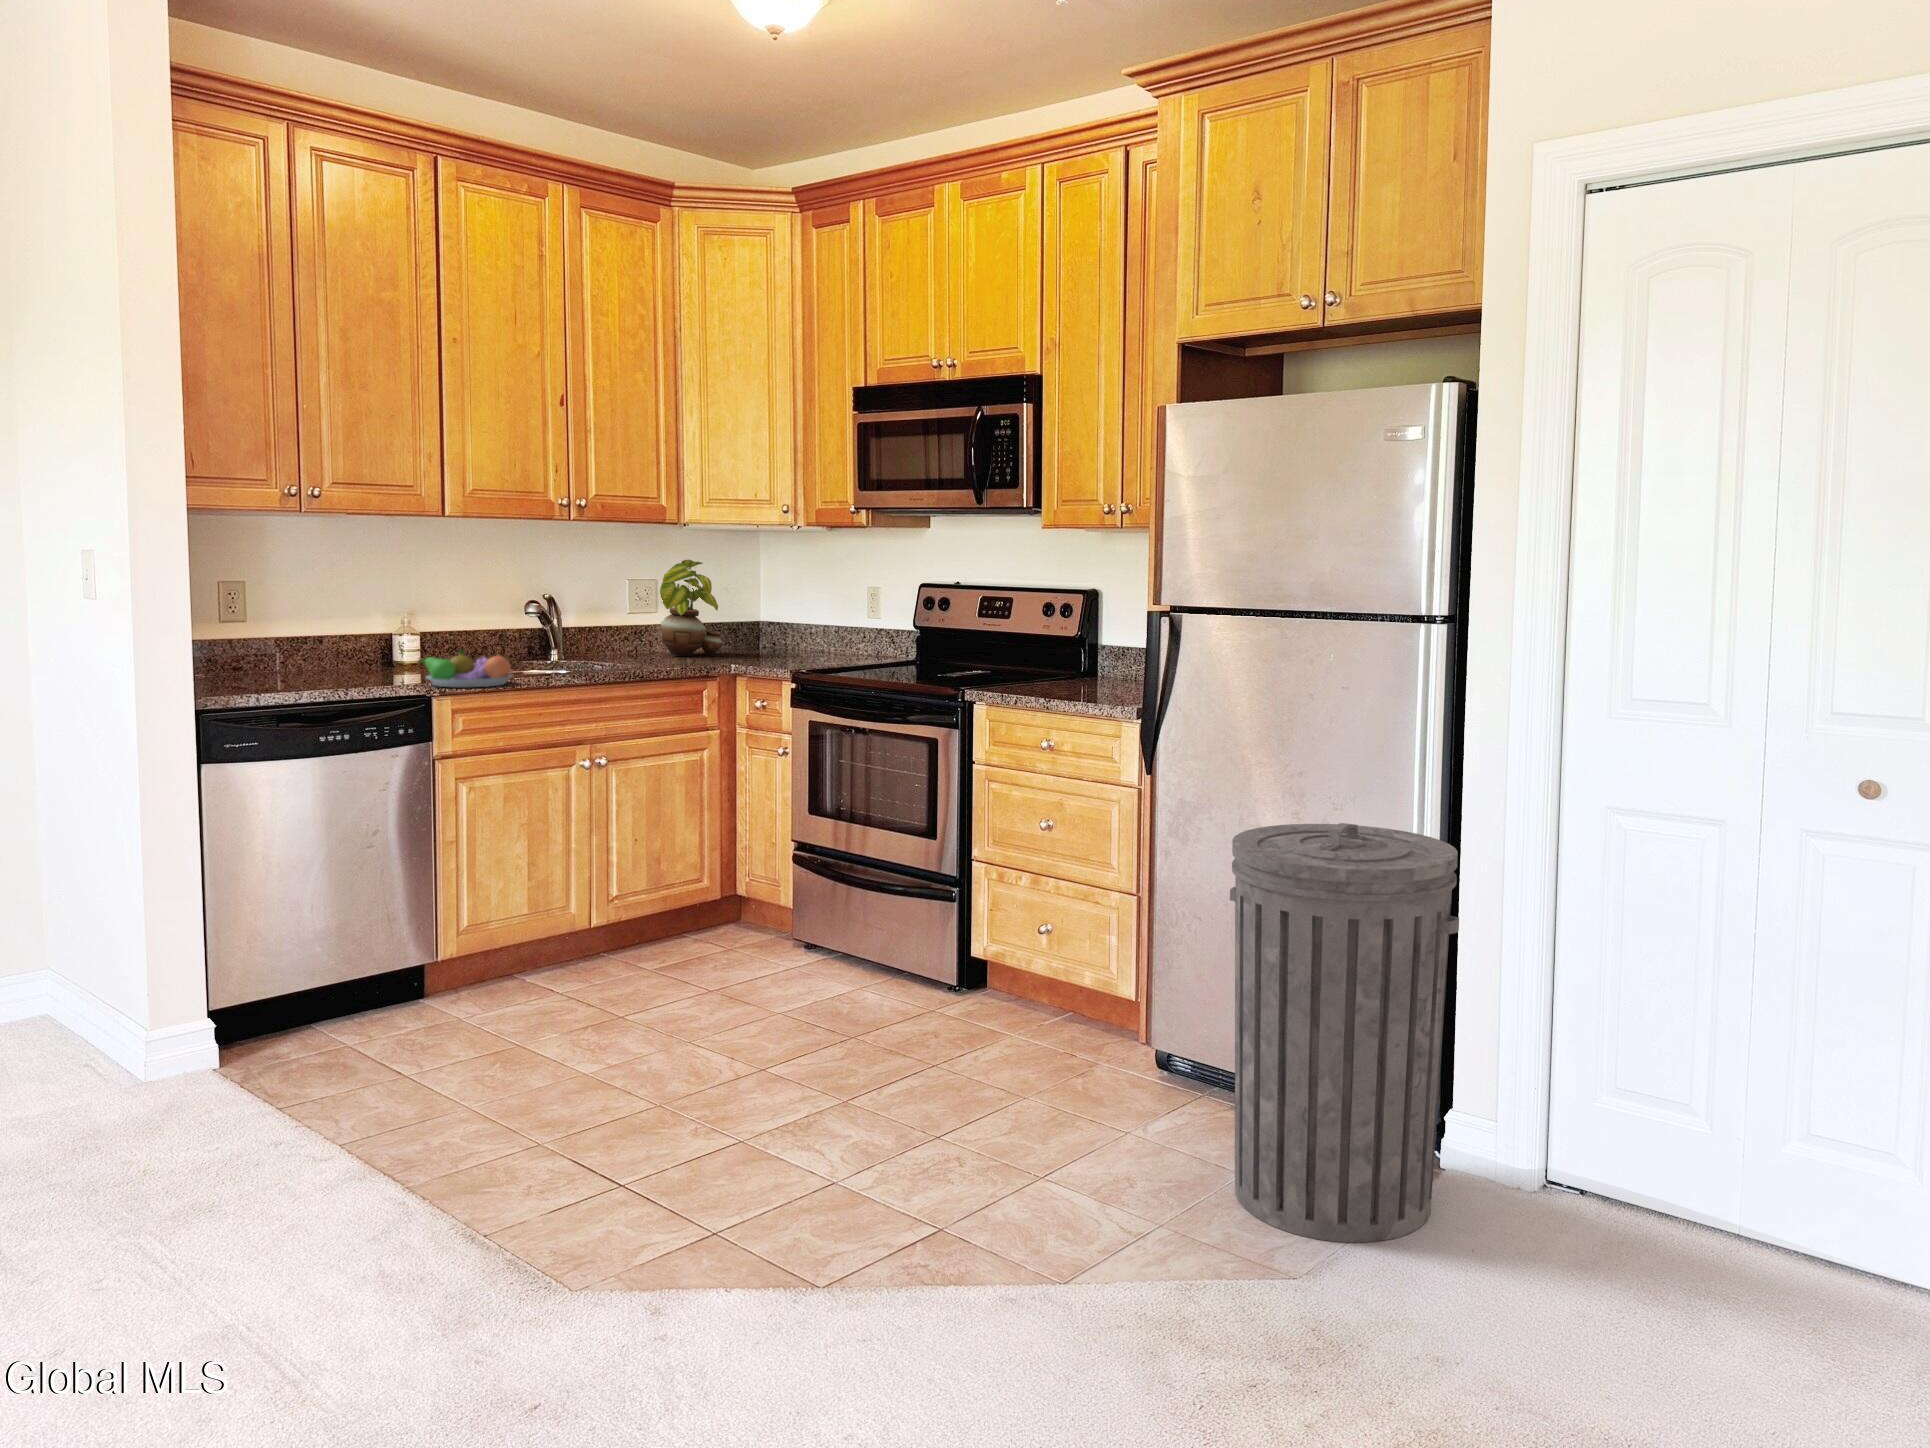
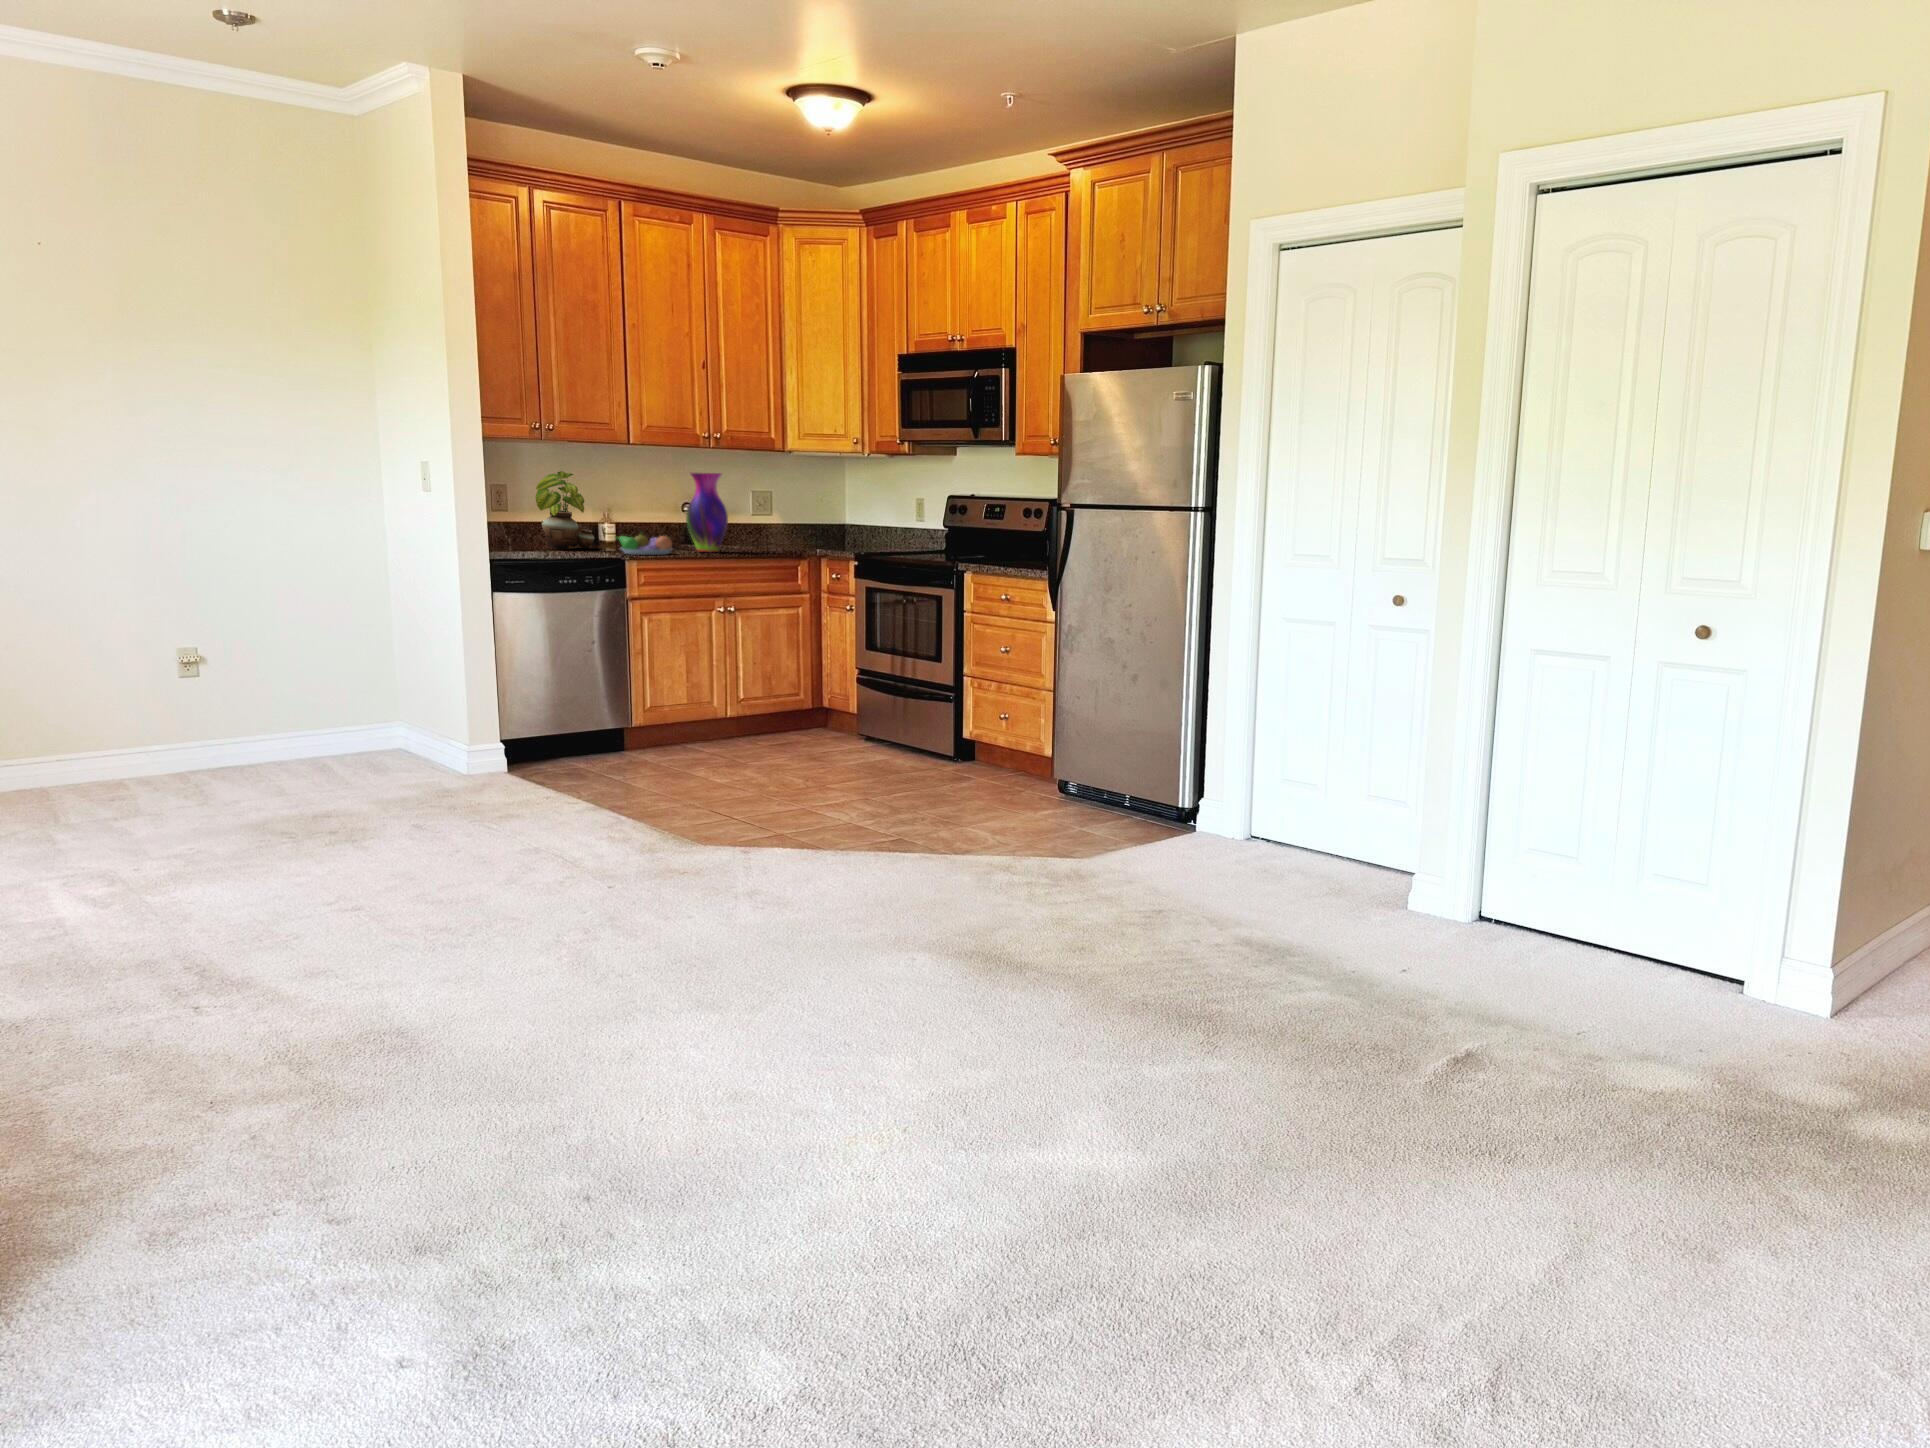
vase: none [533,558,599,678] -> present [686,473,728,552]
potted plant: present [660,560,722,656] -> present [536,471,594,549]
trash can: present [1230,823,1459,1243] -> none [1071,628,1198,858]

